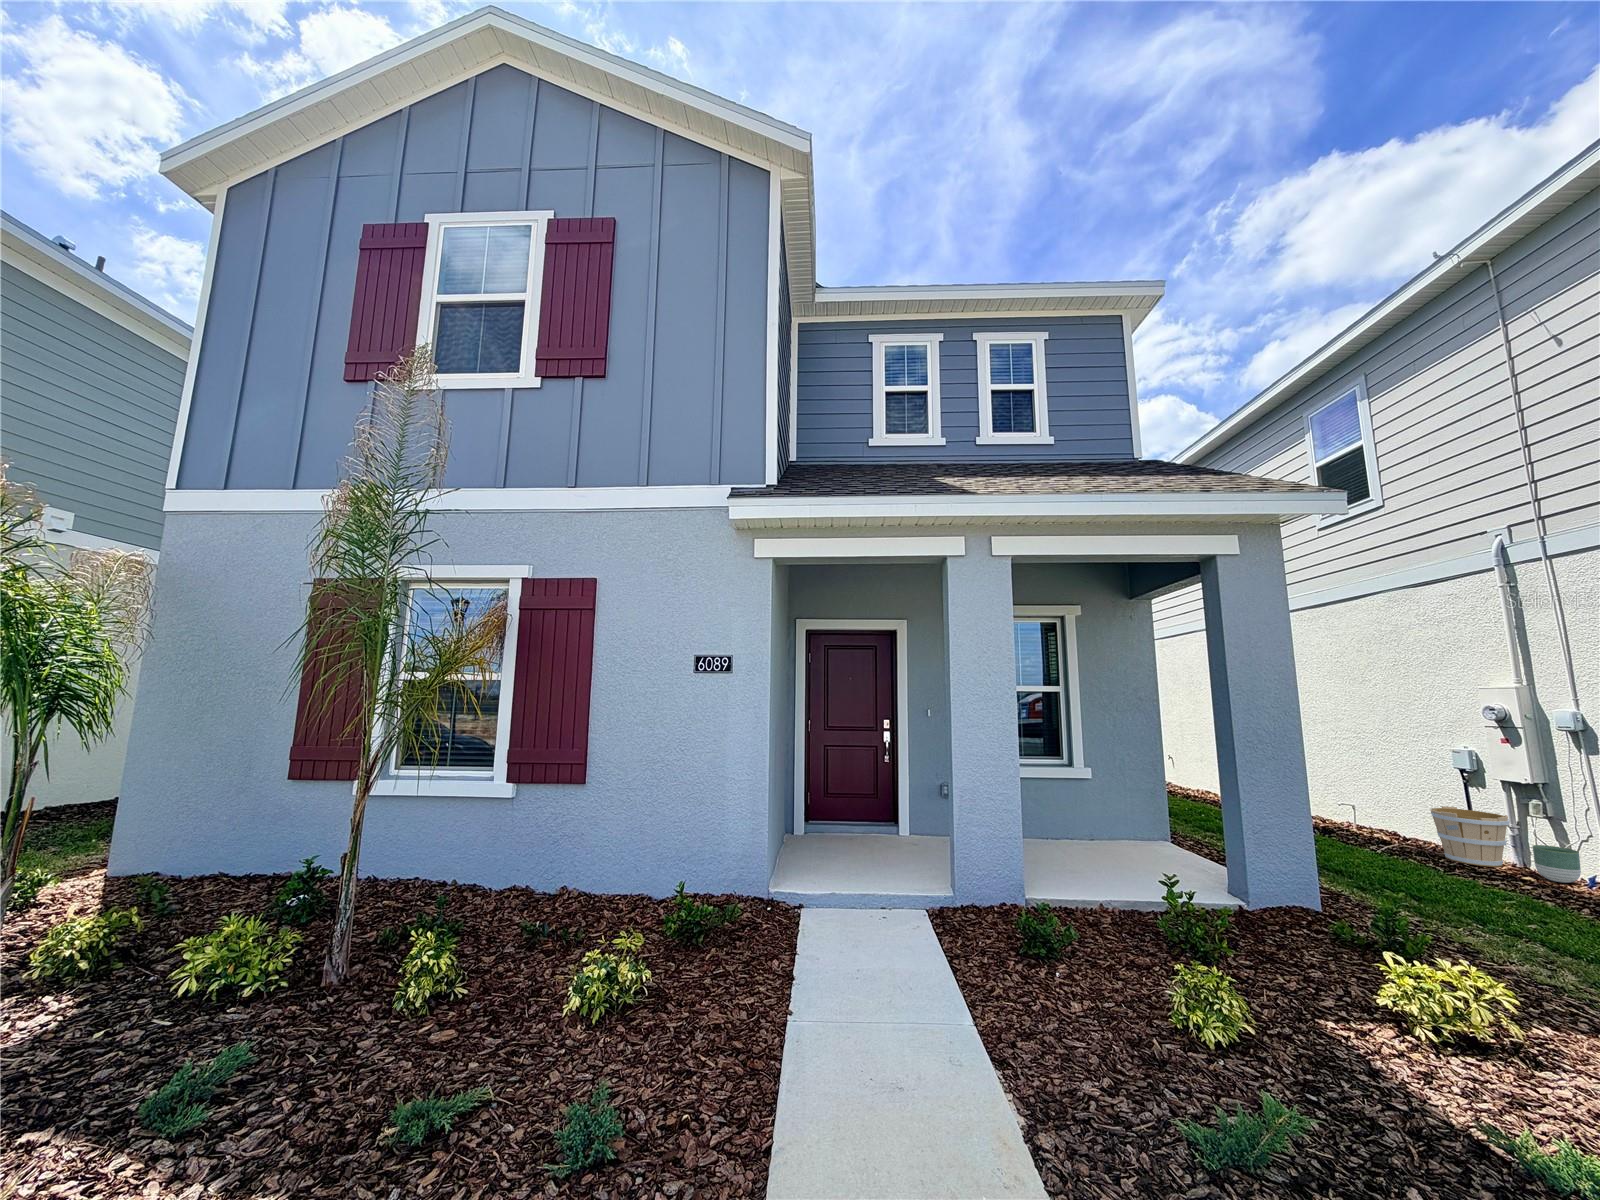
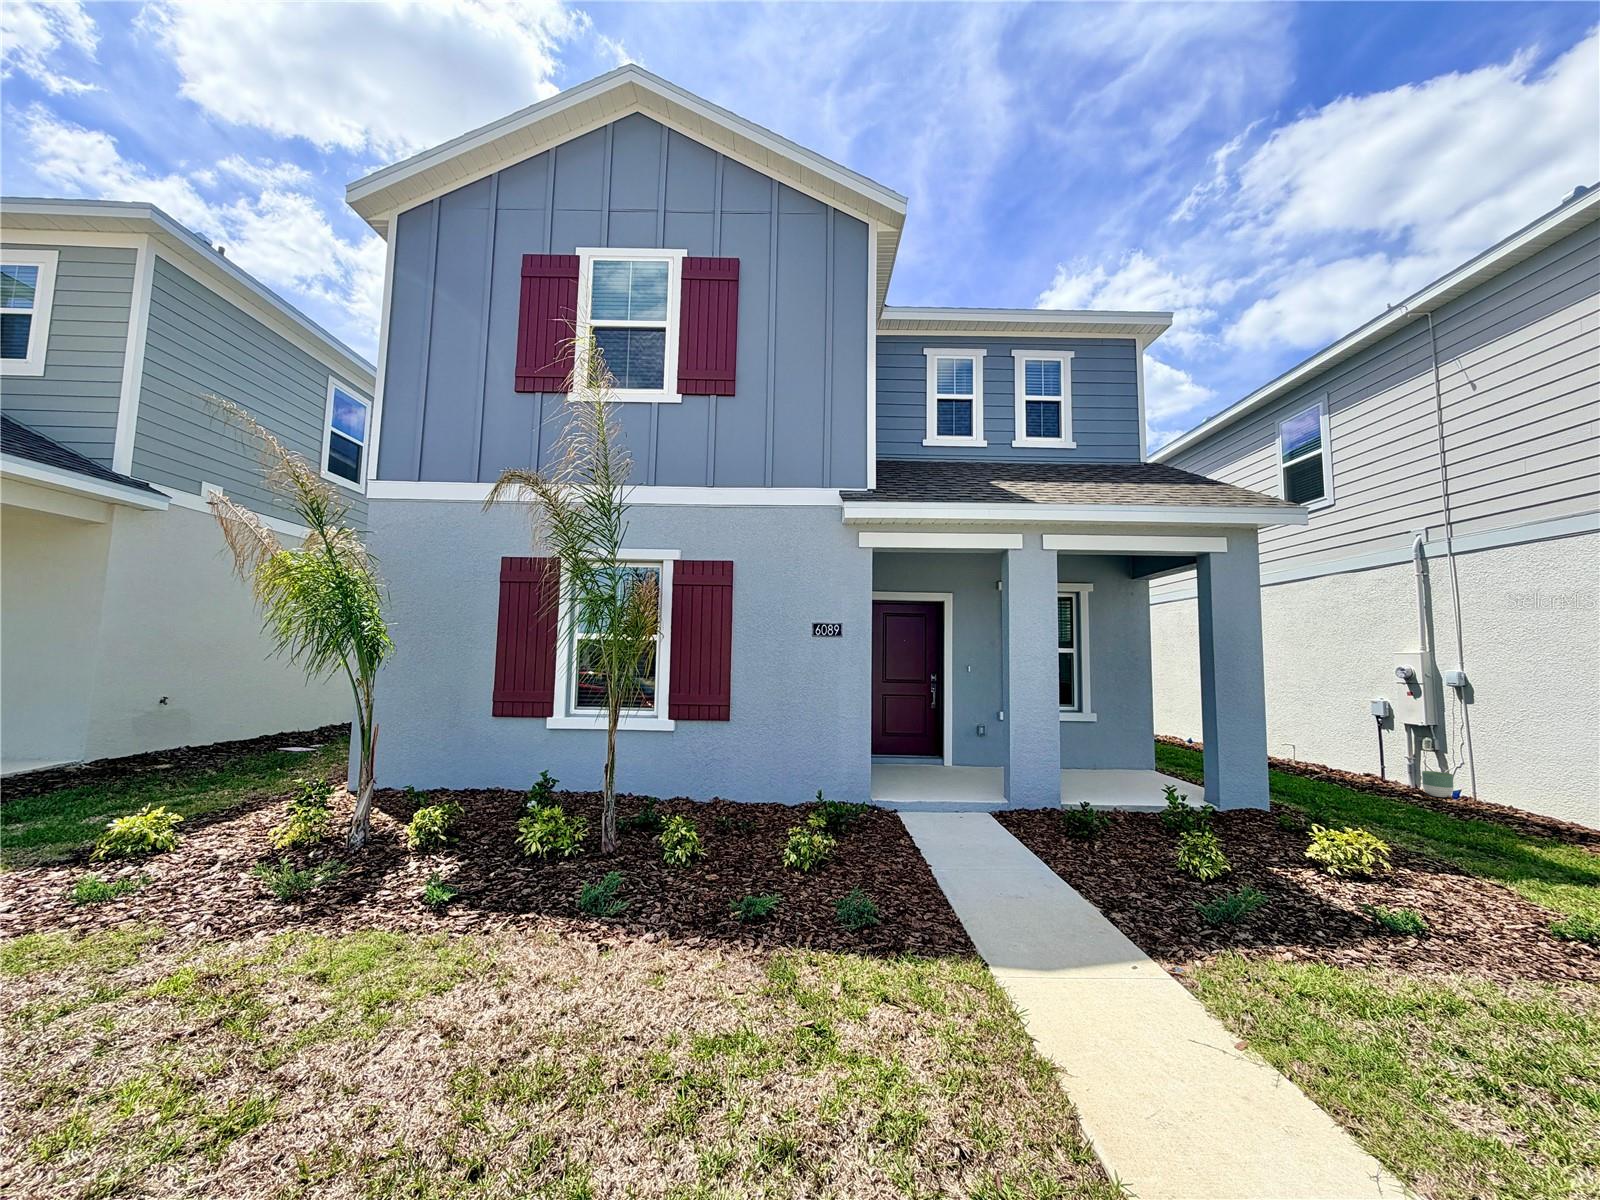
wooden bucket: present [1431,806,1510,867] -> none [1353,744,1409,788]

